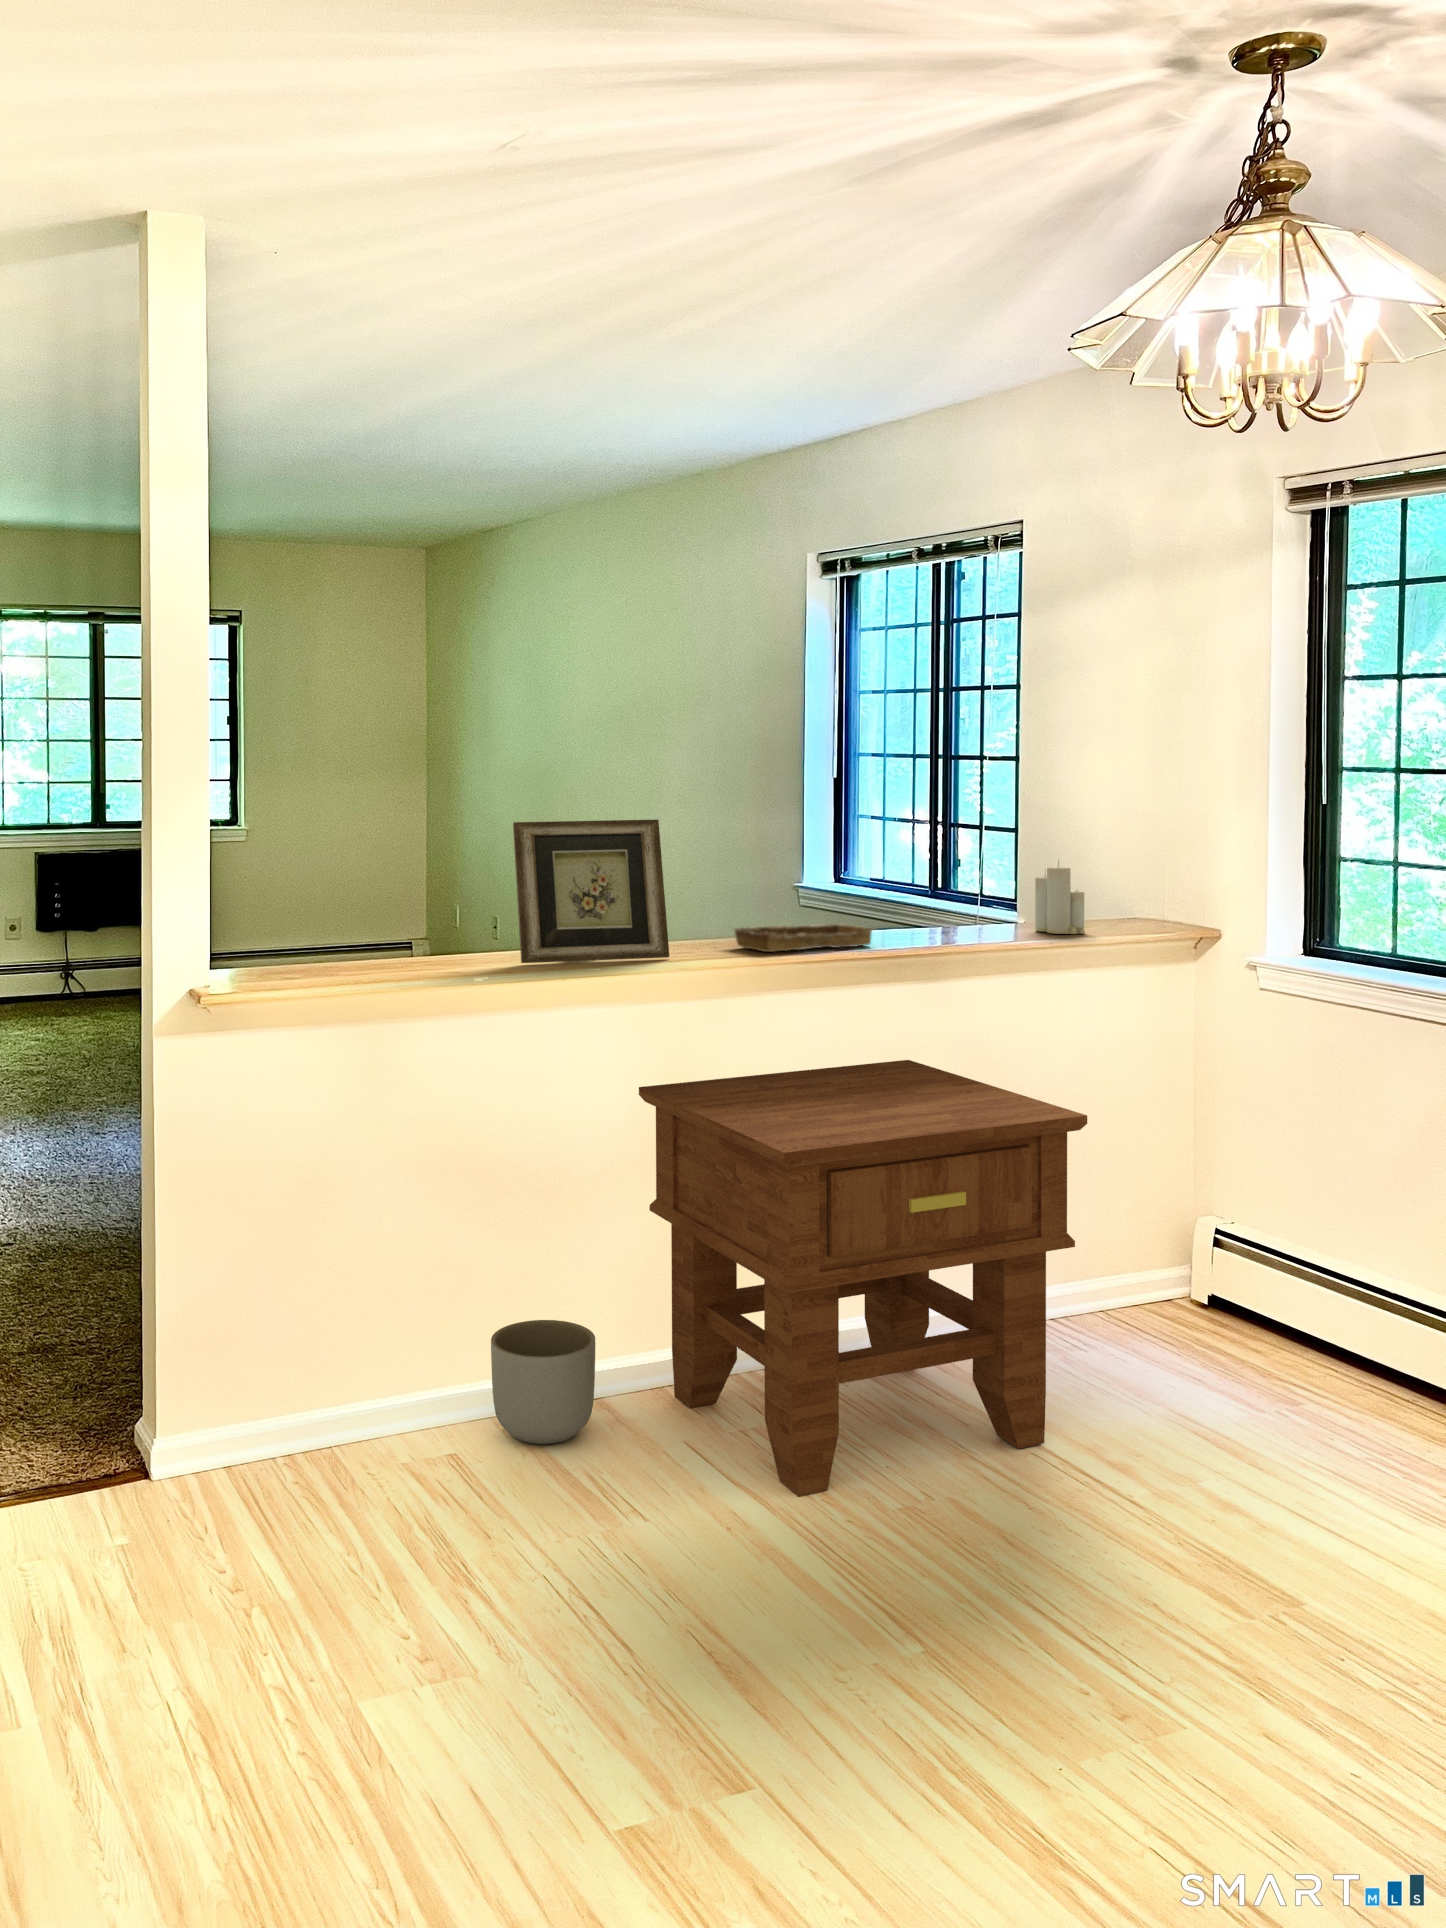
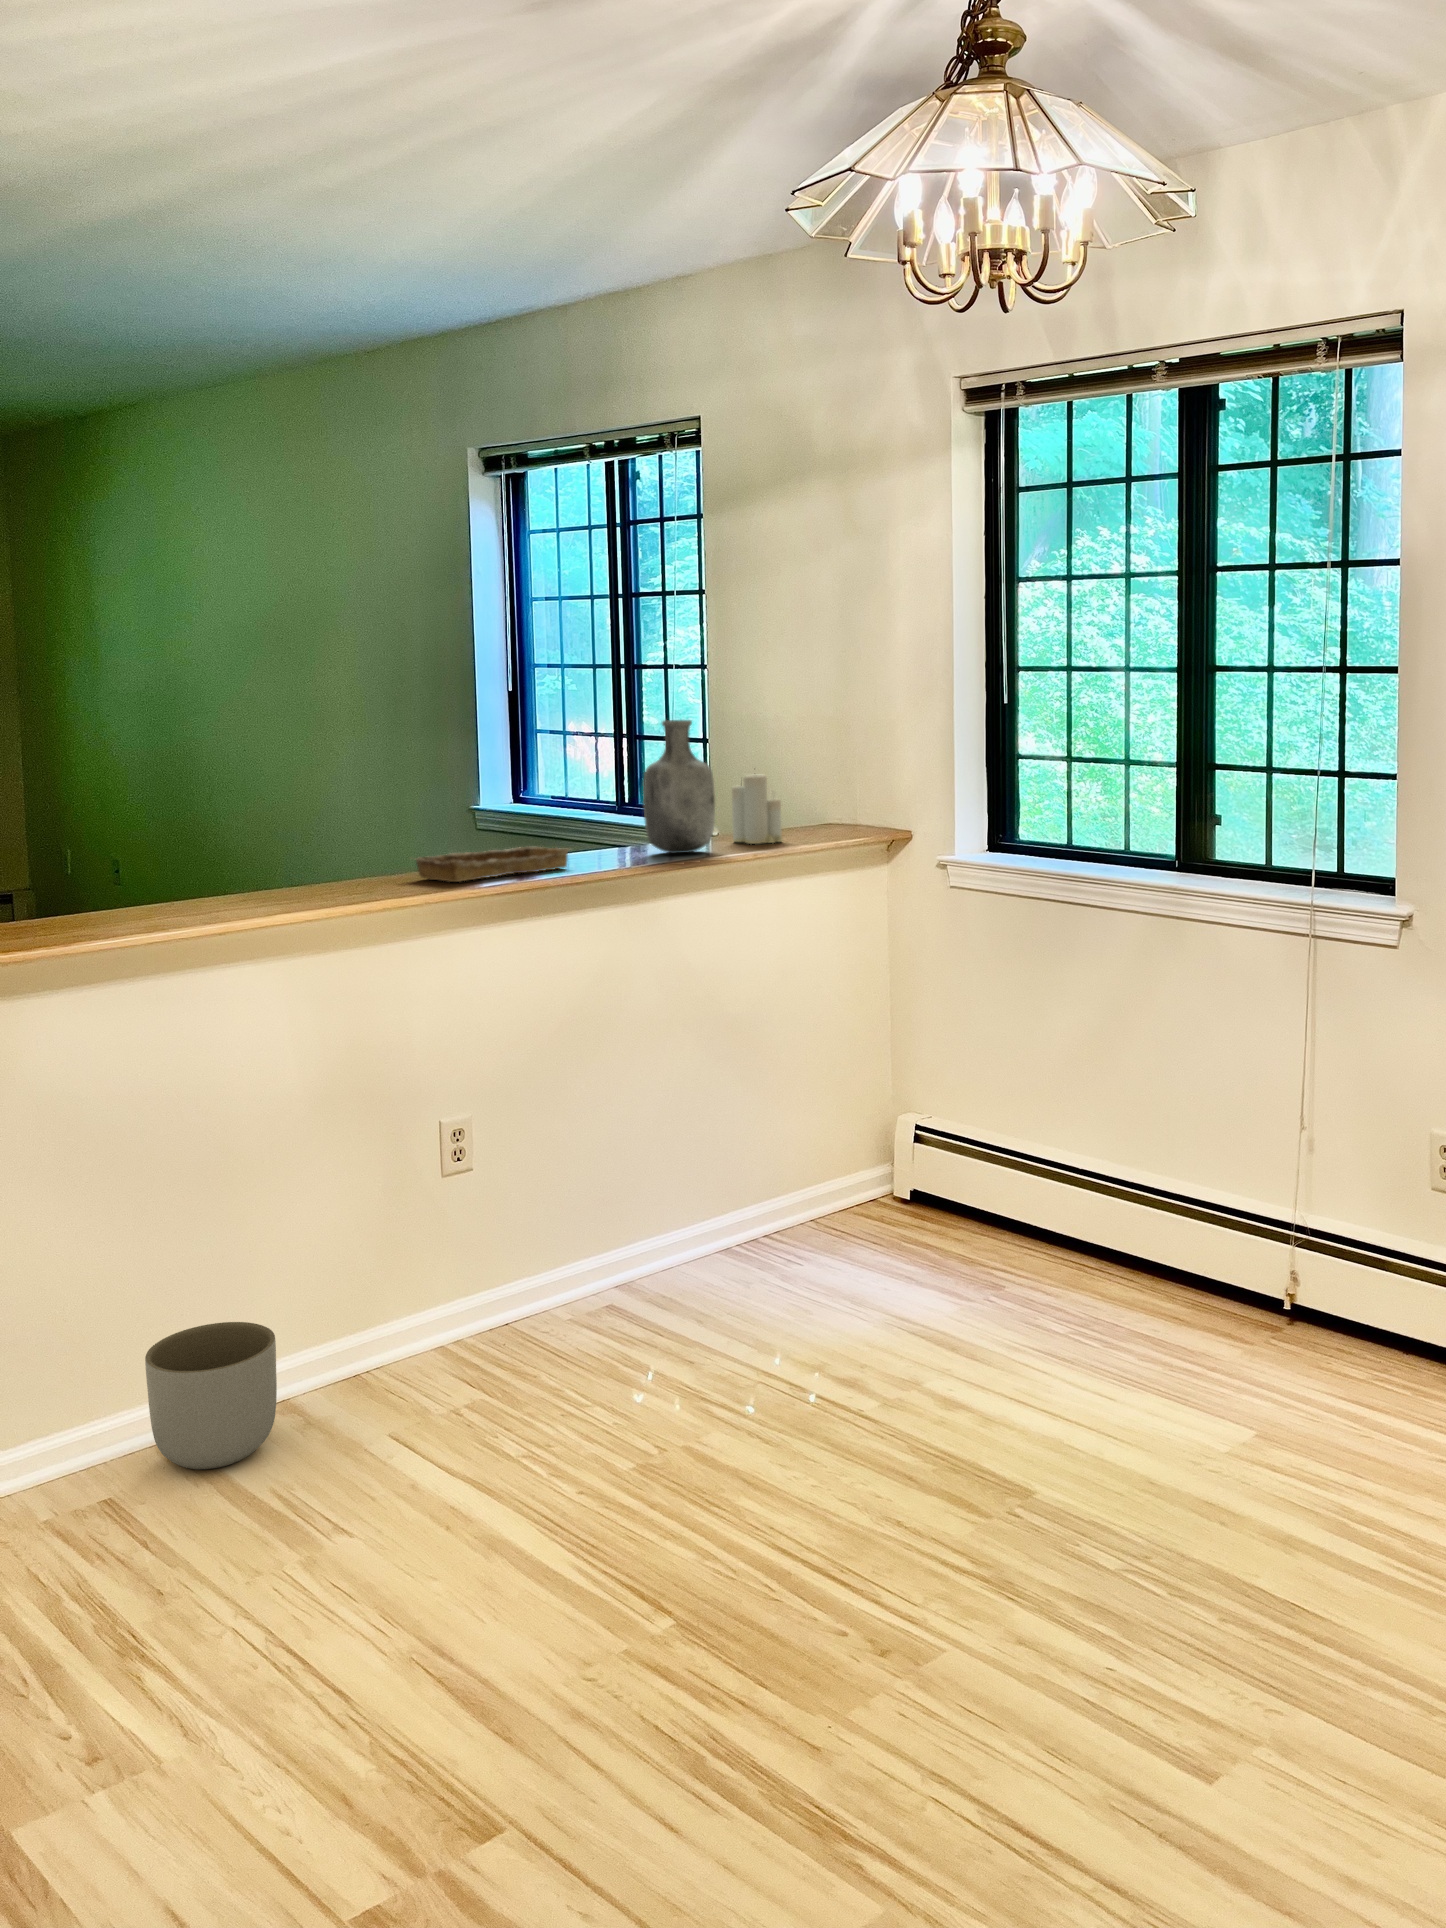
vase: none [947,811,1016,938] -> present [643,720,715,853]
picture frame: present [513,819,669,963] -> none [143,740,343,914]
side table: present [639,1060,1087,1496] -> none [314,986,804,1474]

